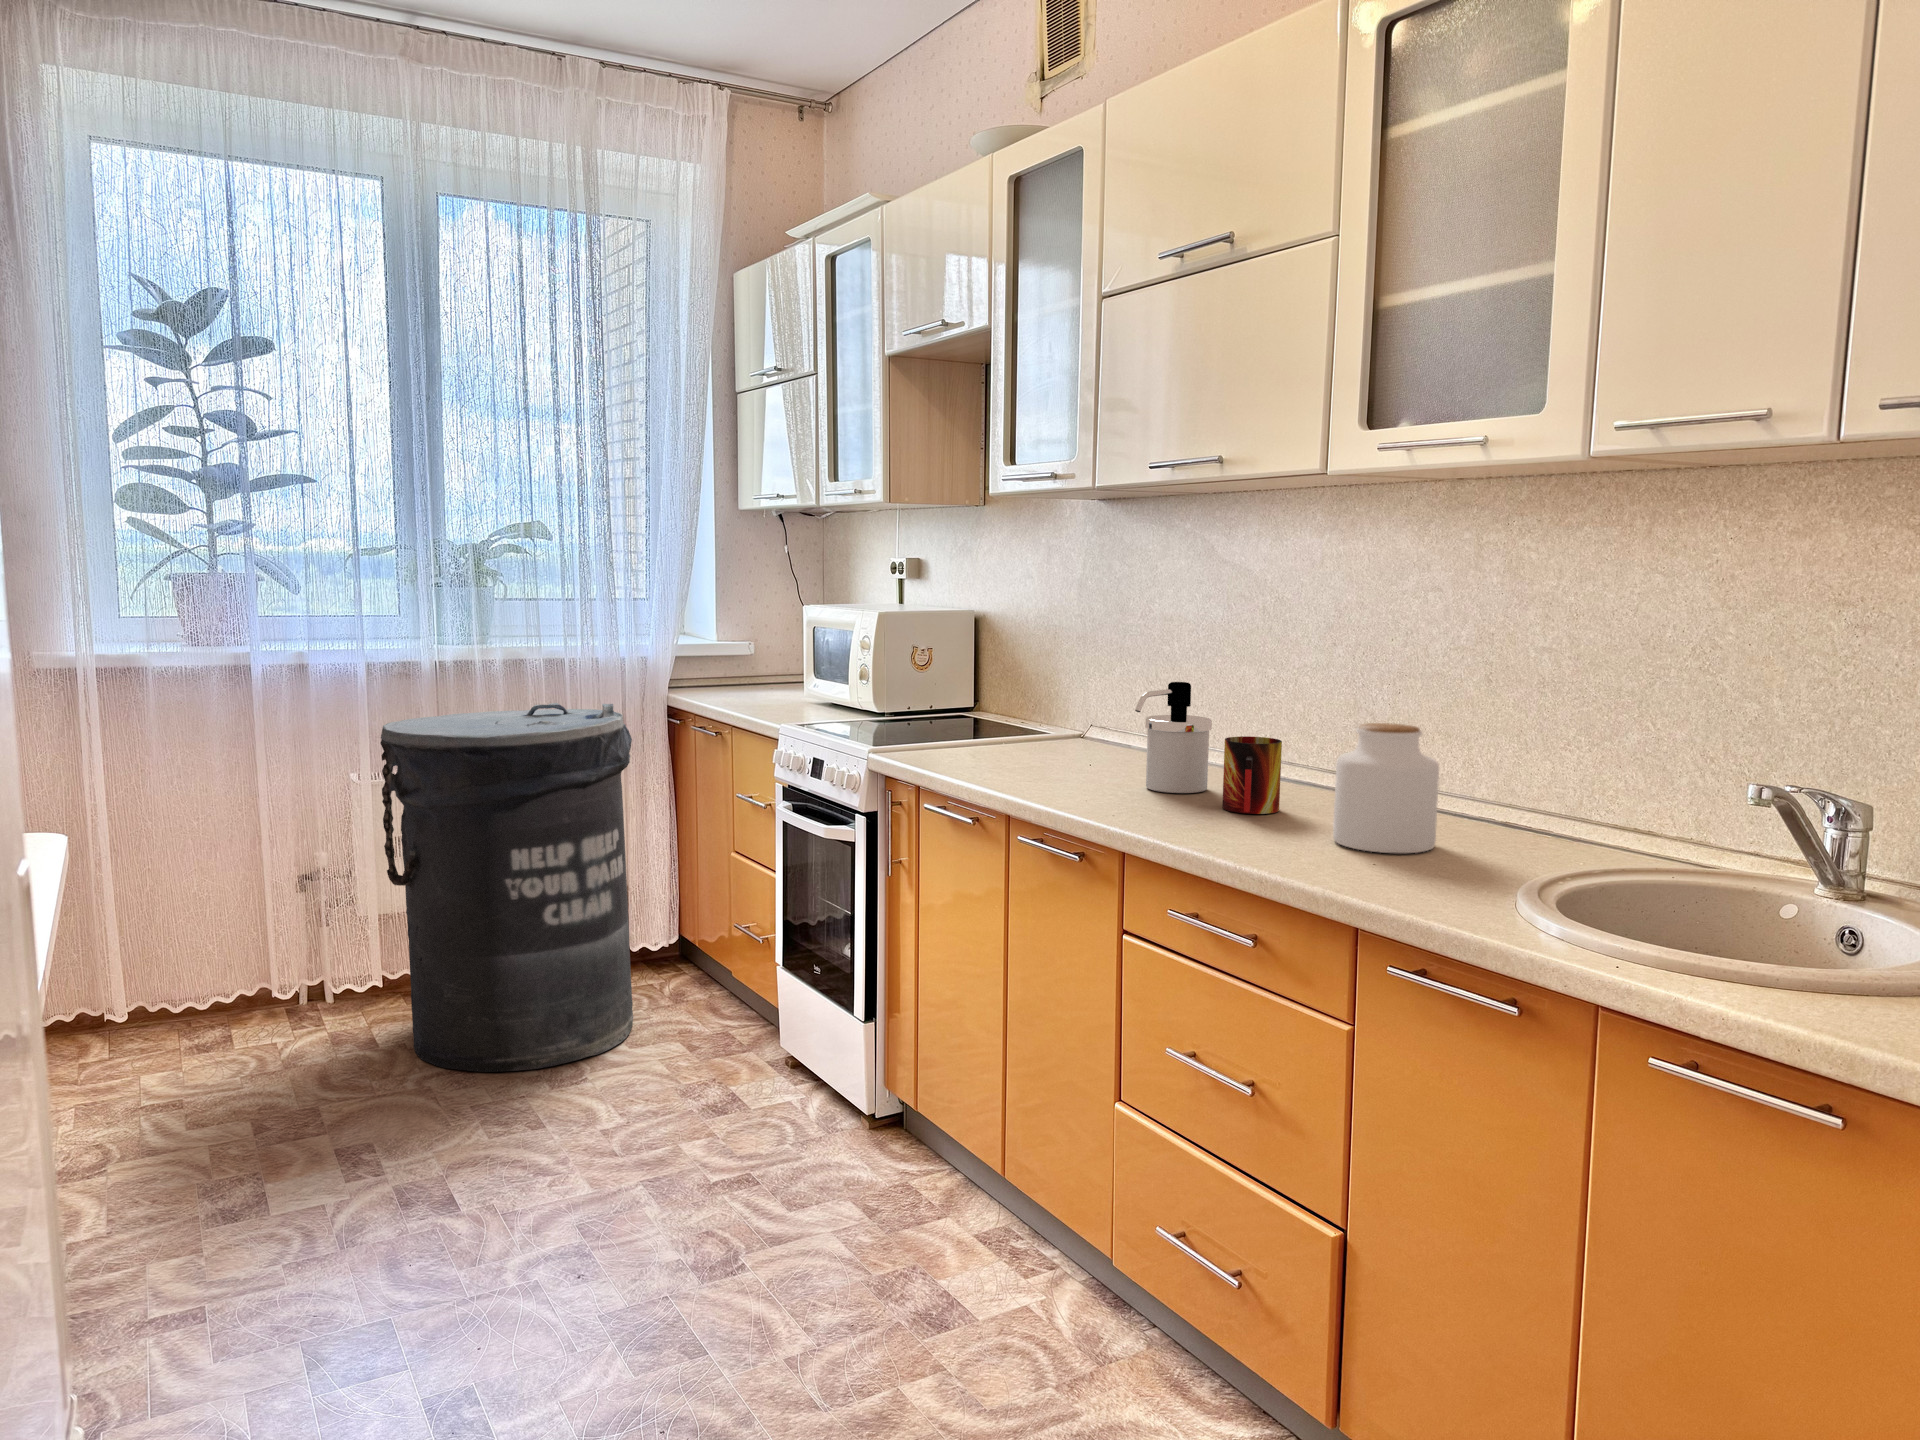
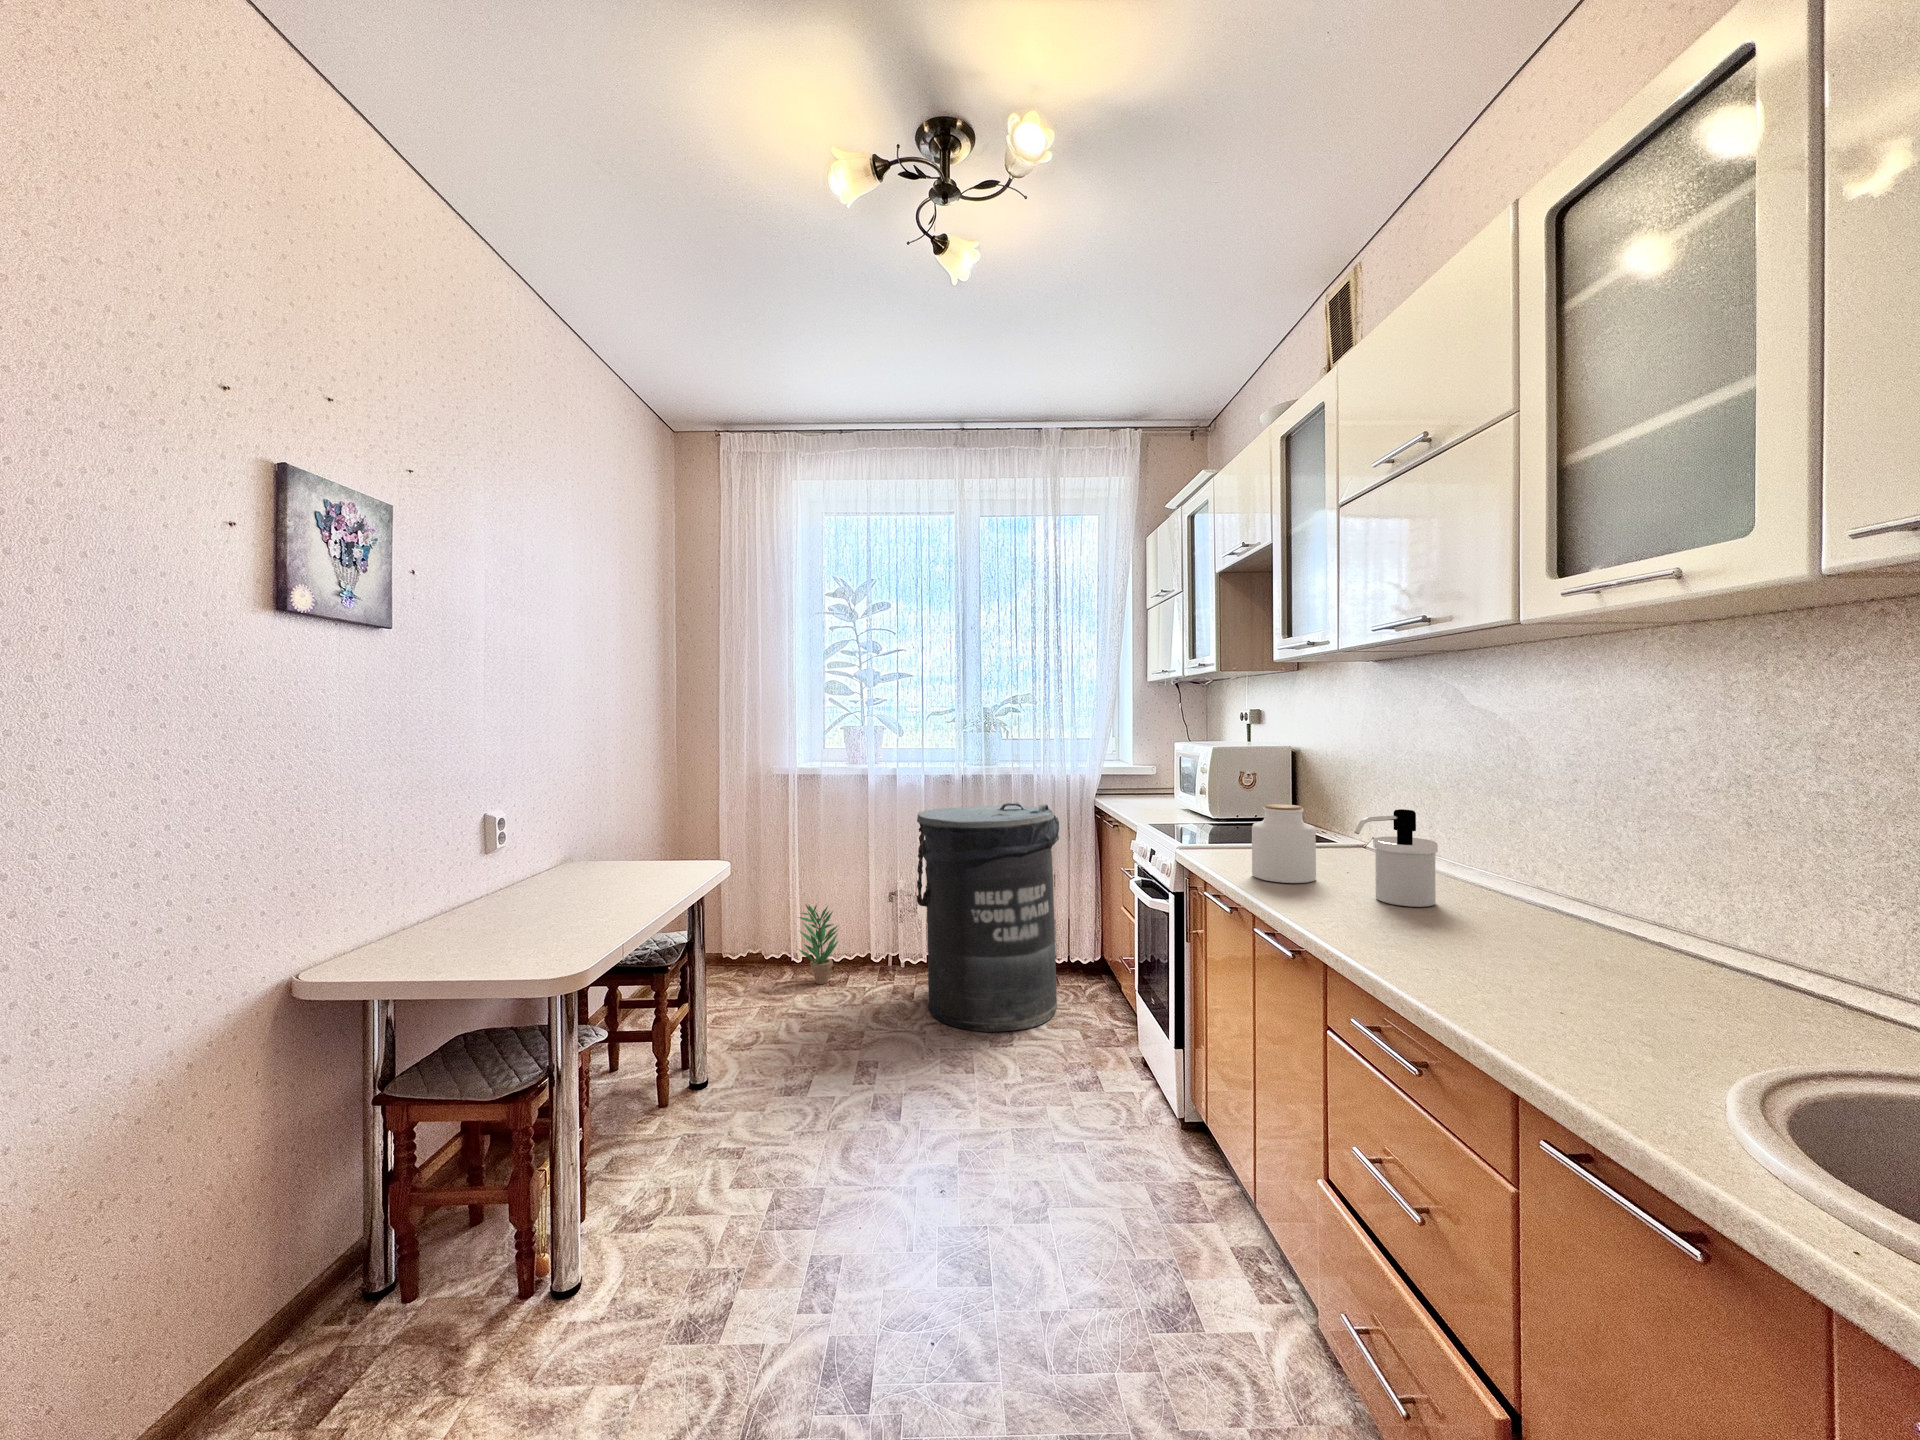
jar: present [1333,723,1439,853] -> present [1252,804,1316,883]
mug: present [1222,736,1282,814] -> none [1434,862,1494,936]
potted plant: none [121,905,214,1052] -> present [799,904,838,984]

